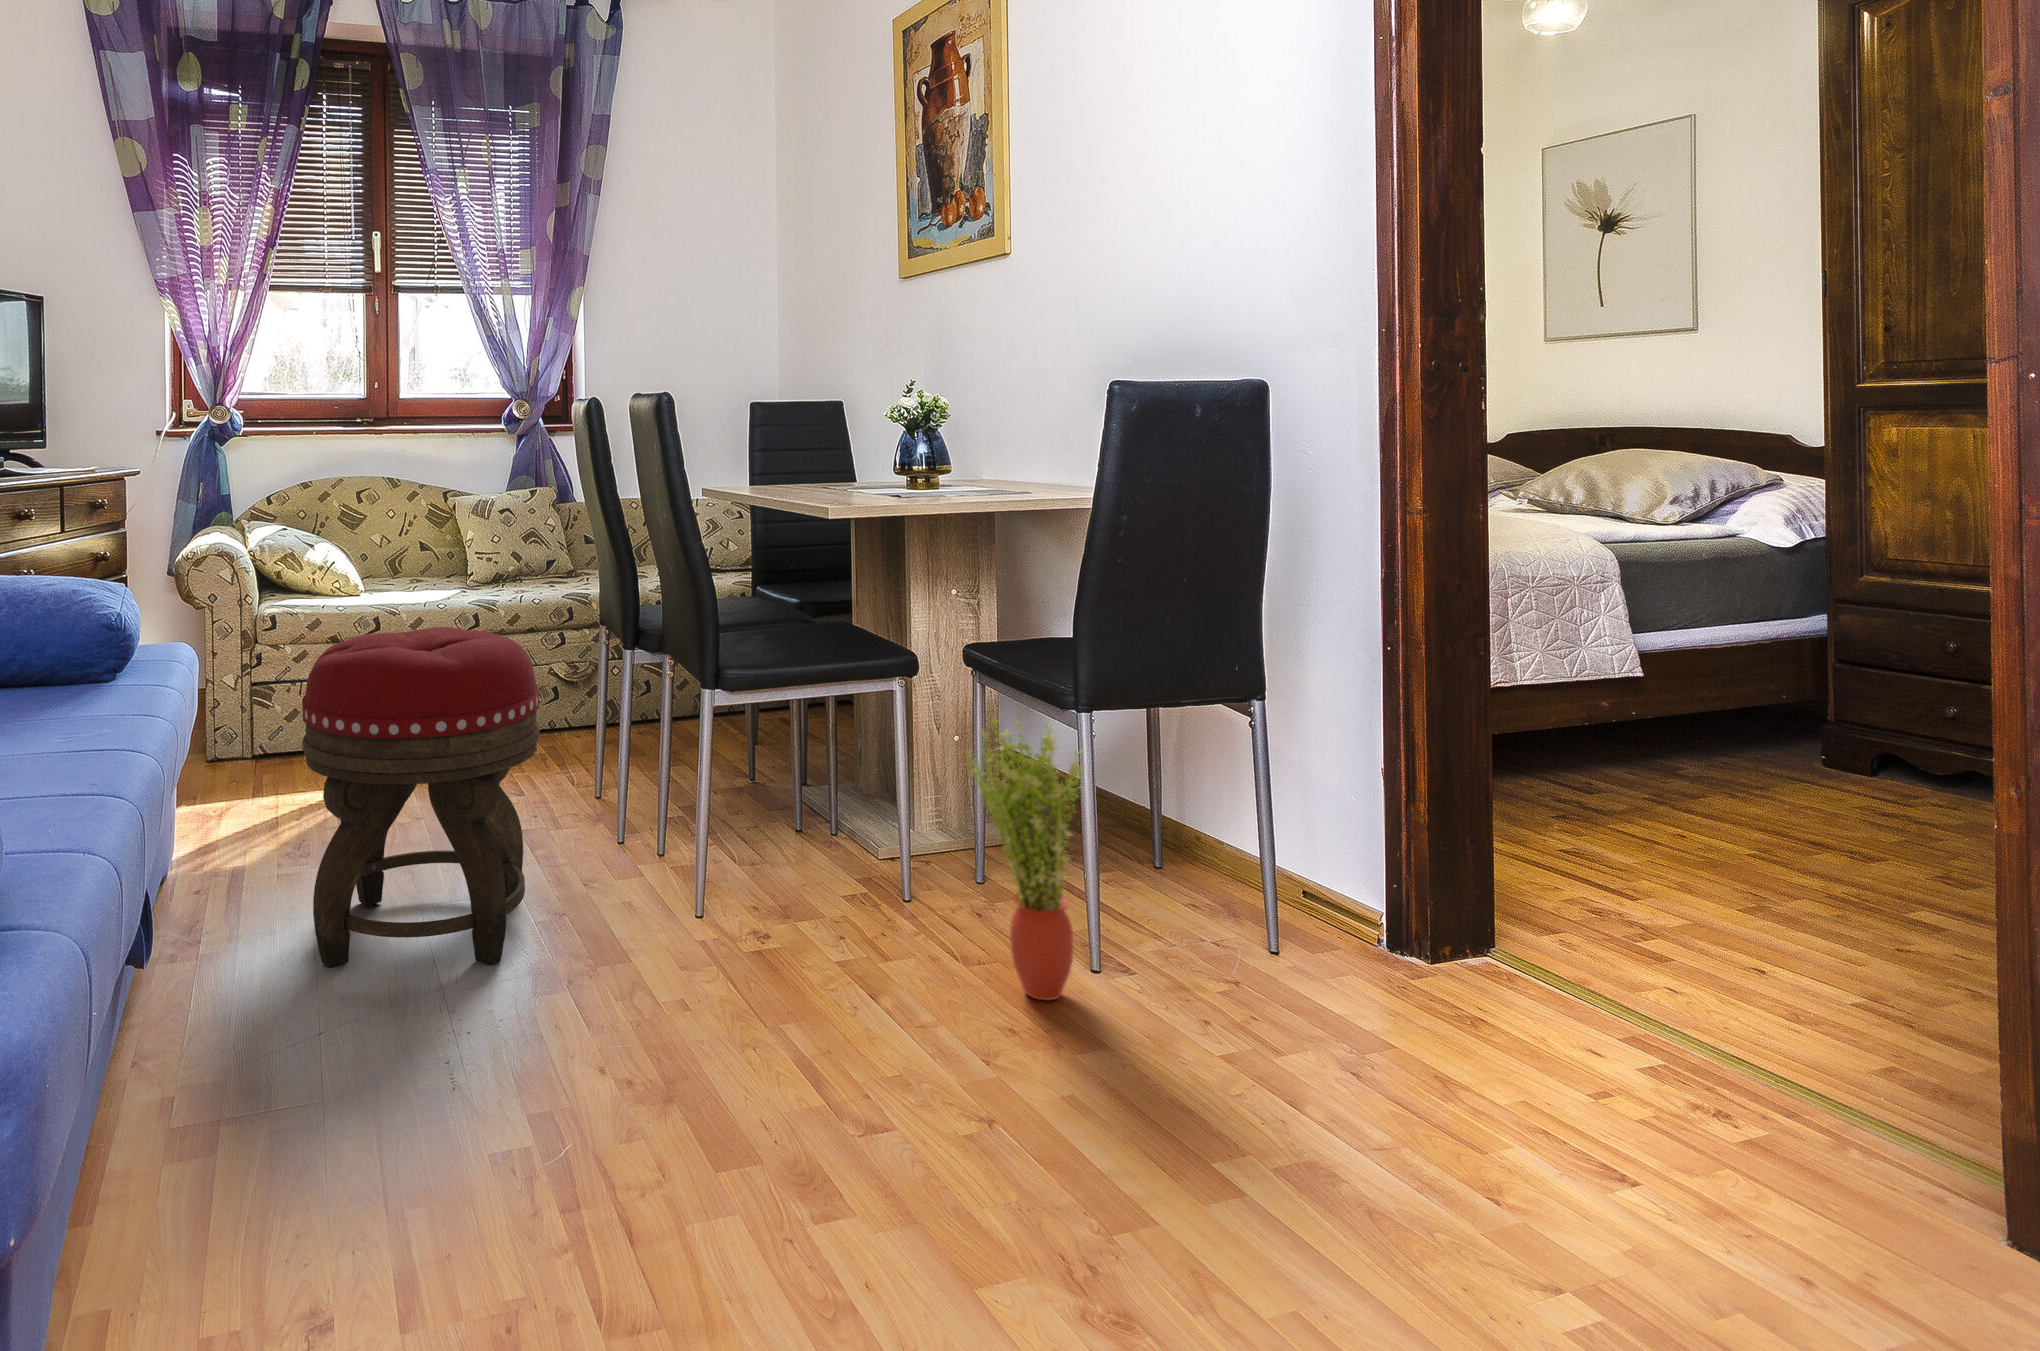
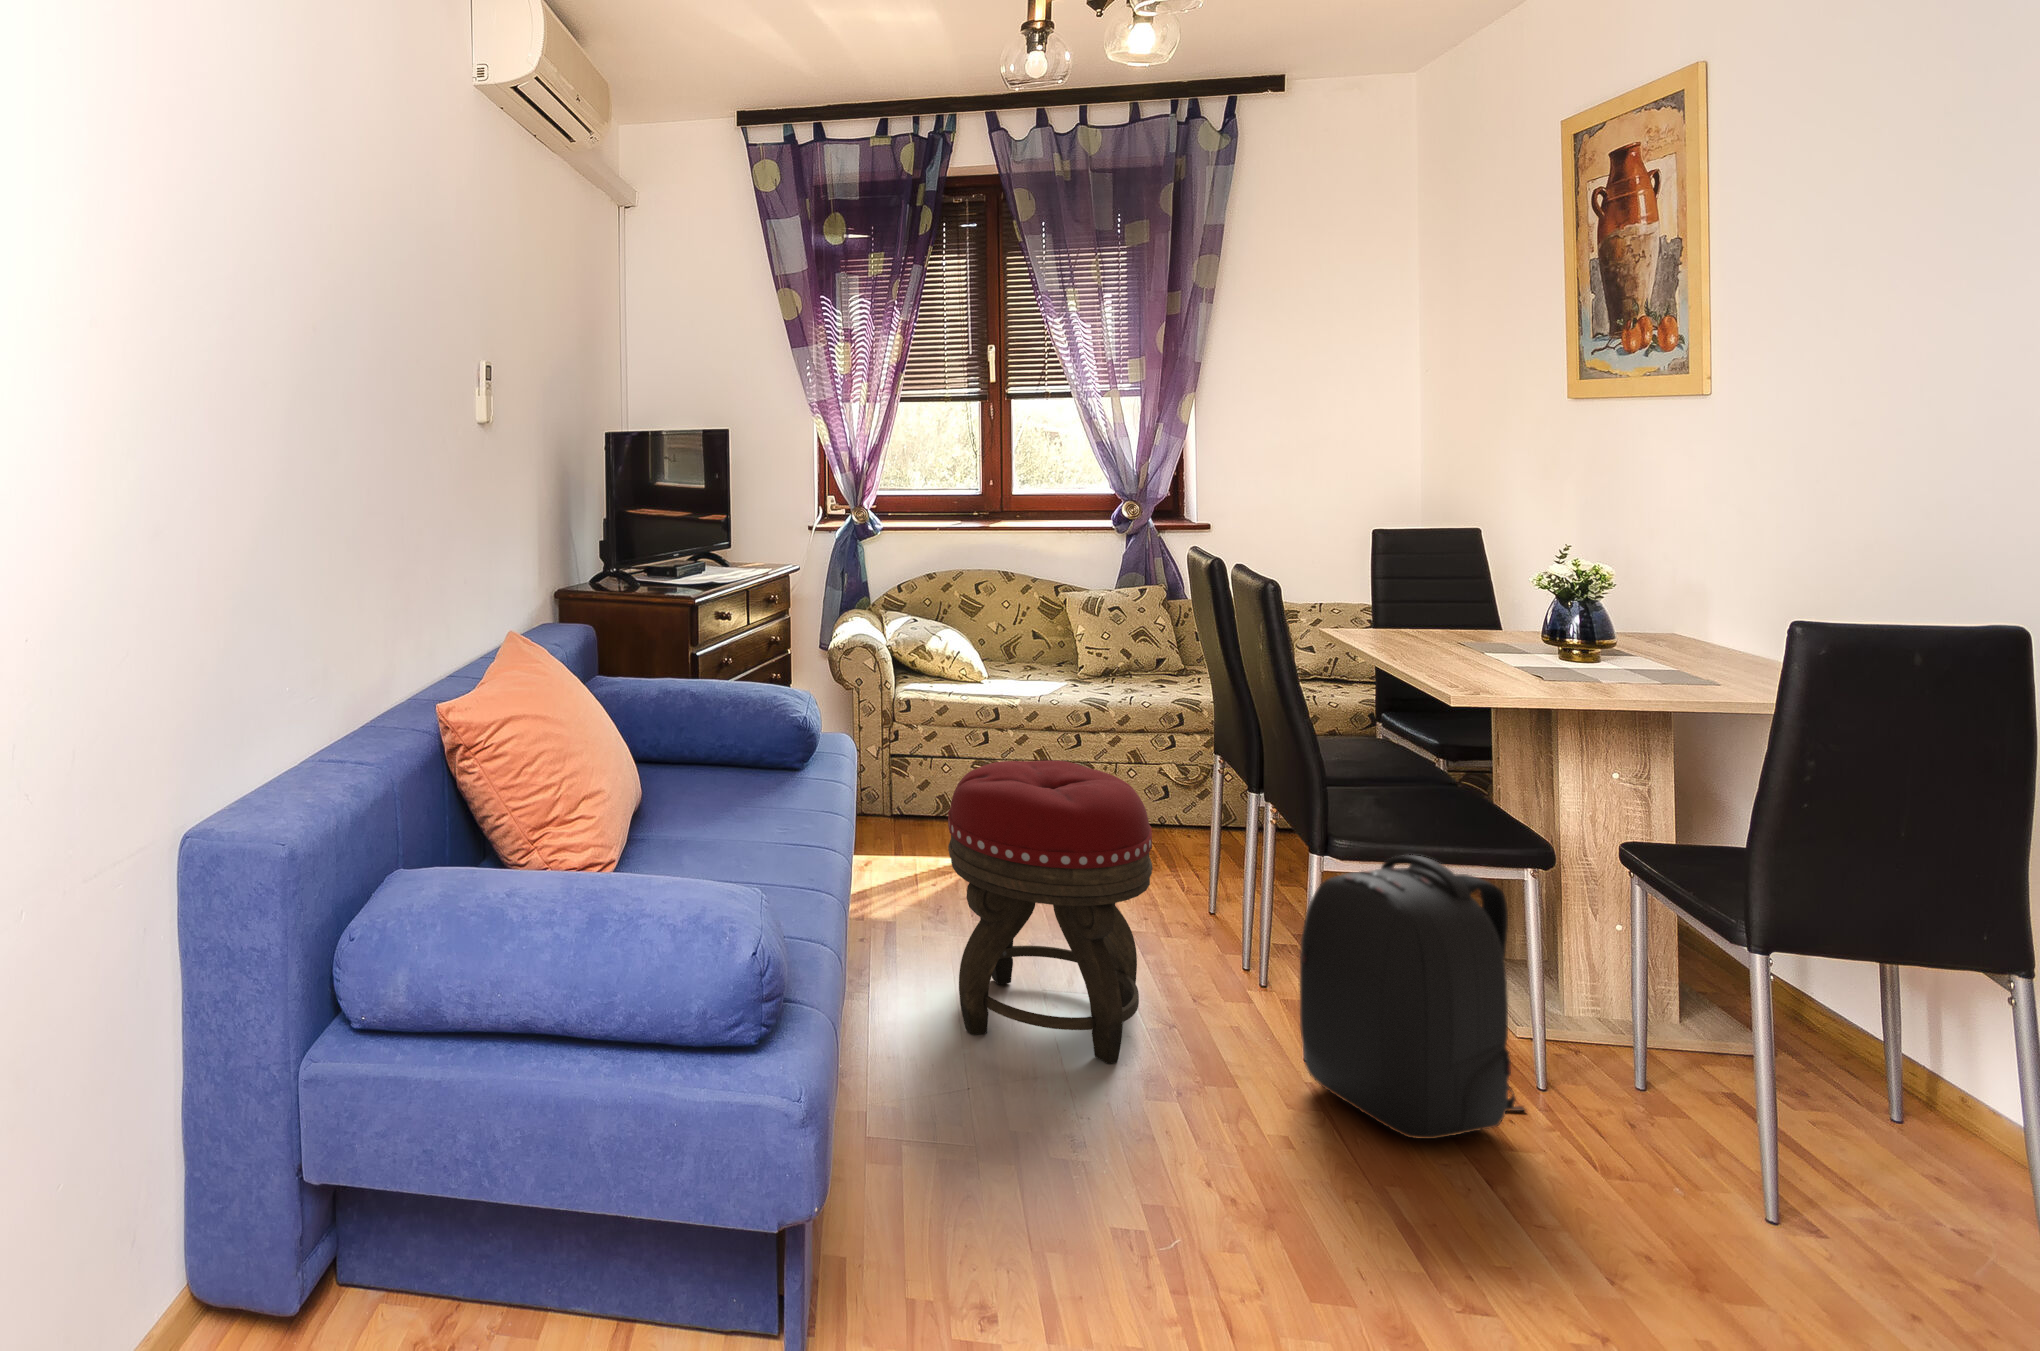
backpack: none [691,672,896,968] -> present [1300,855,1525,1139]
potted plant: present [967,716,1083,1000] -> none [1594,938,1744,1240]

